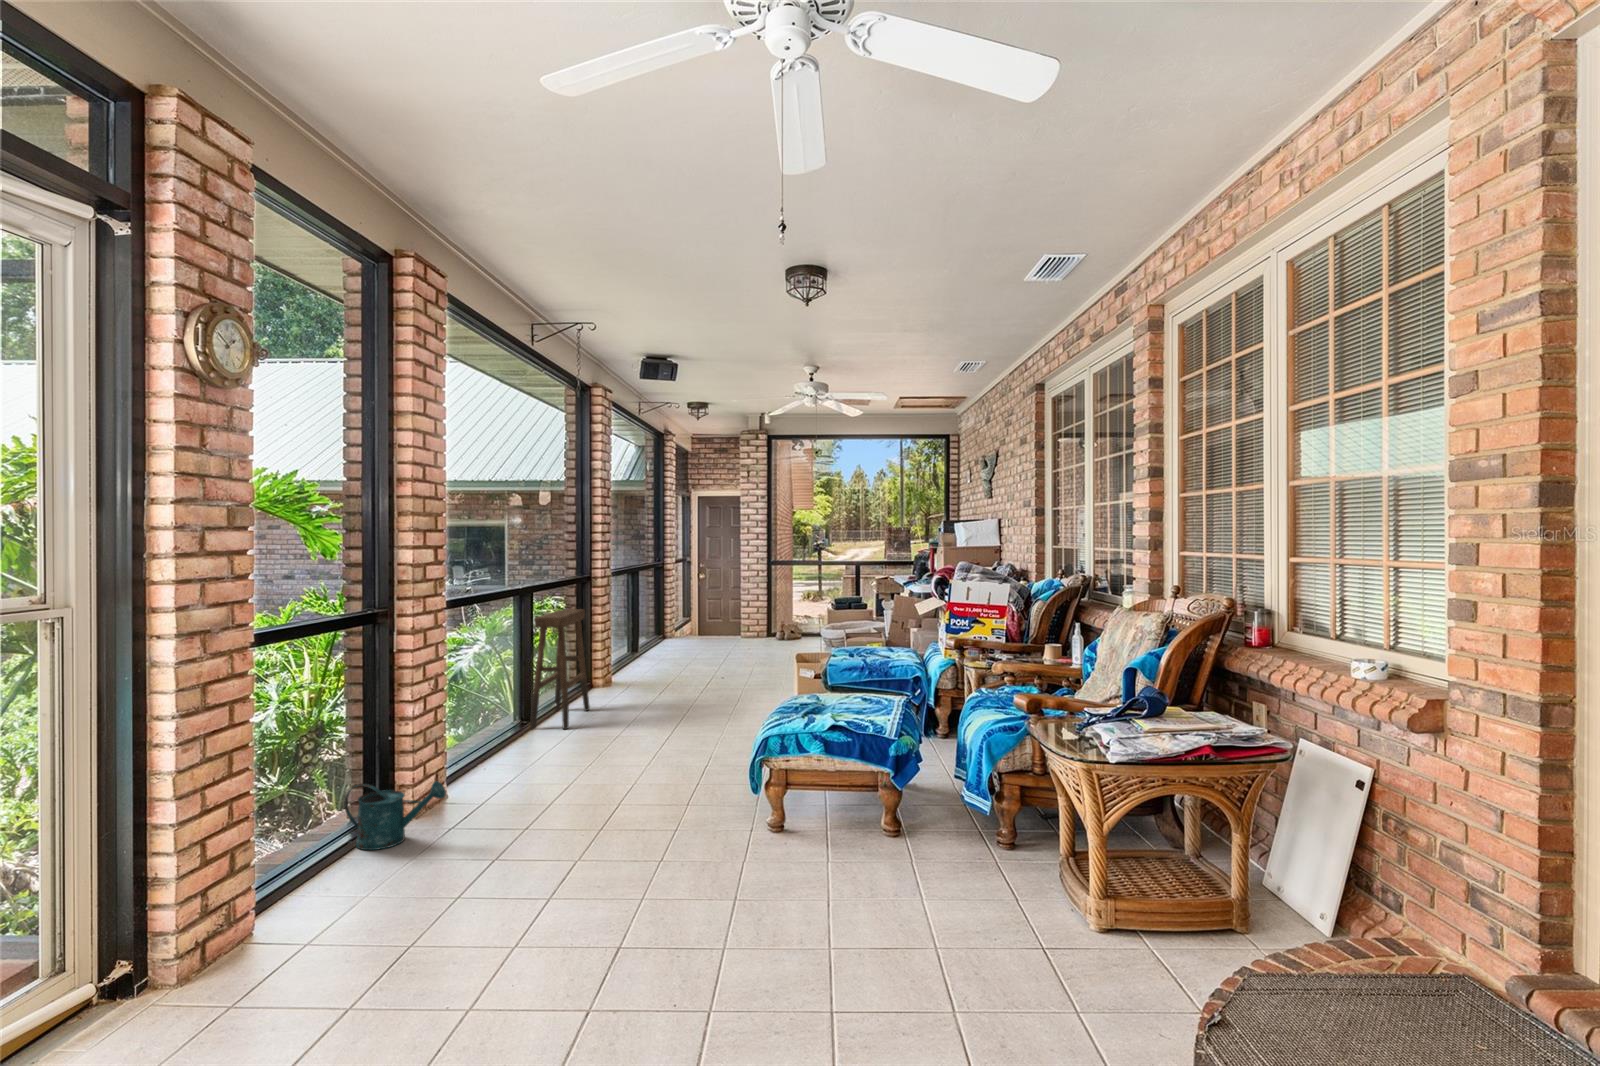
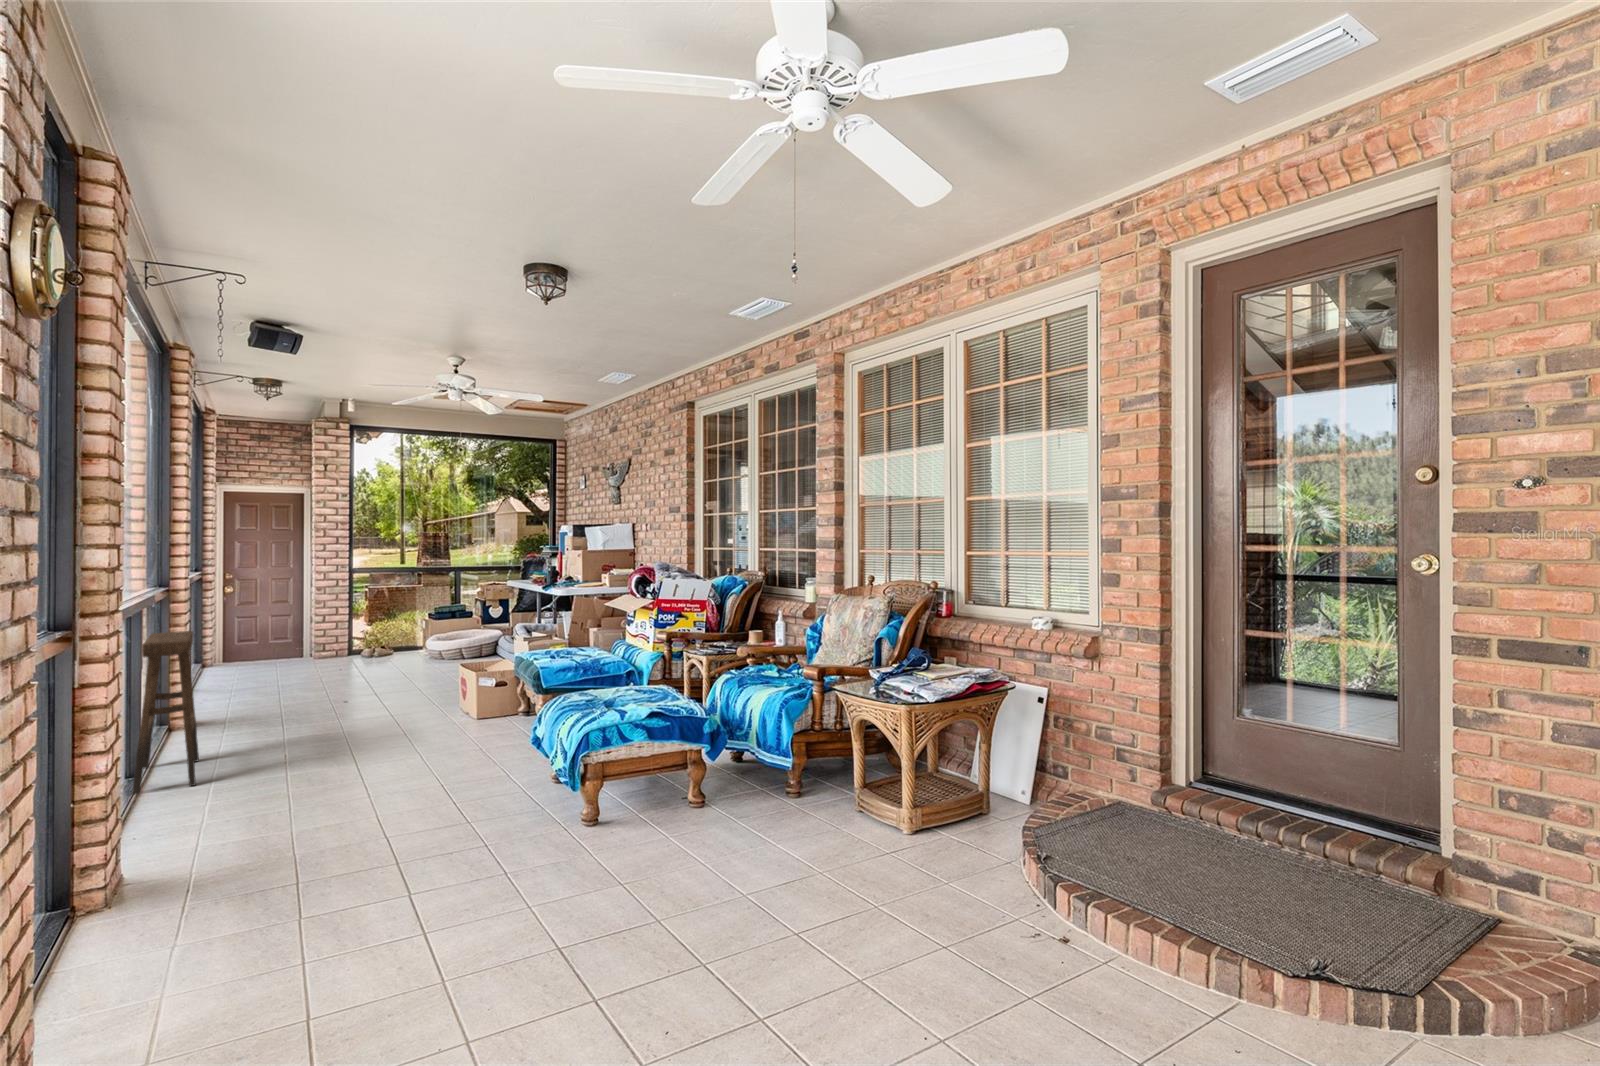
watering can: present [345,781,446,850] -> none [10,856,189,976]

